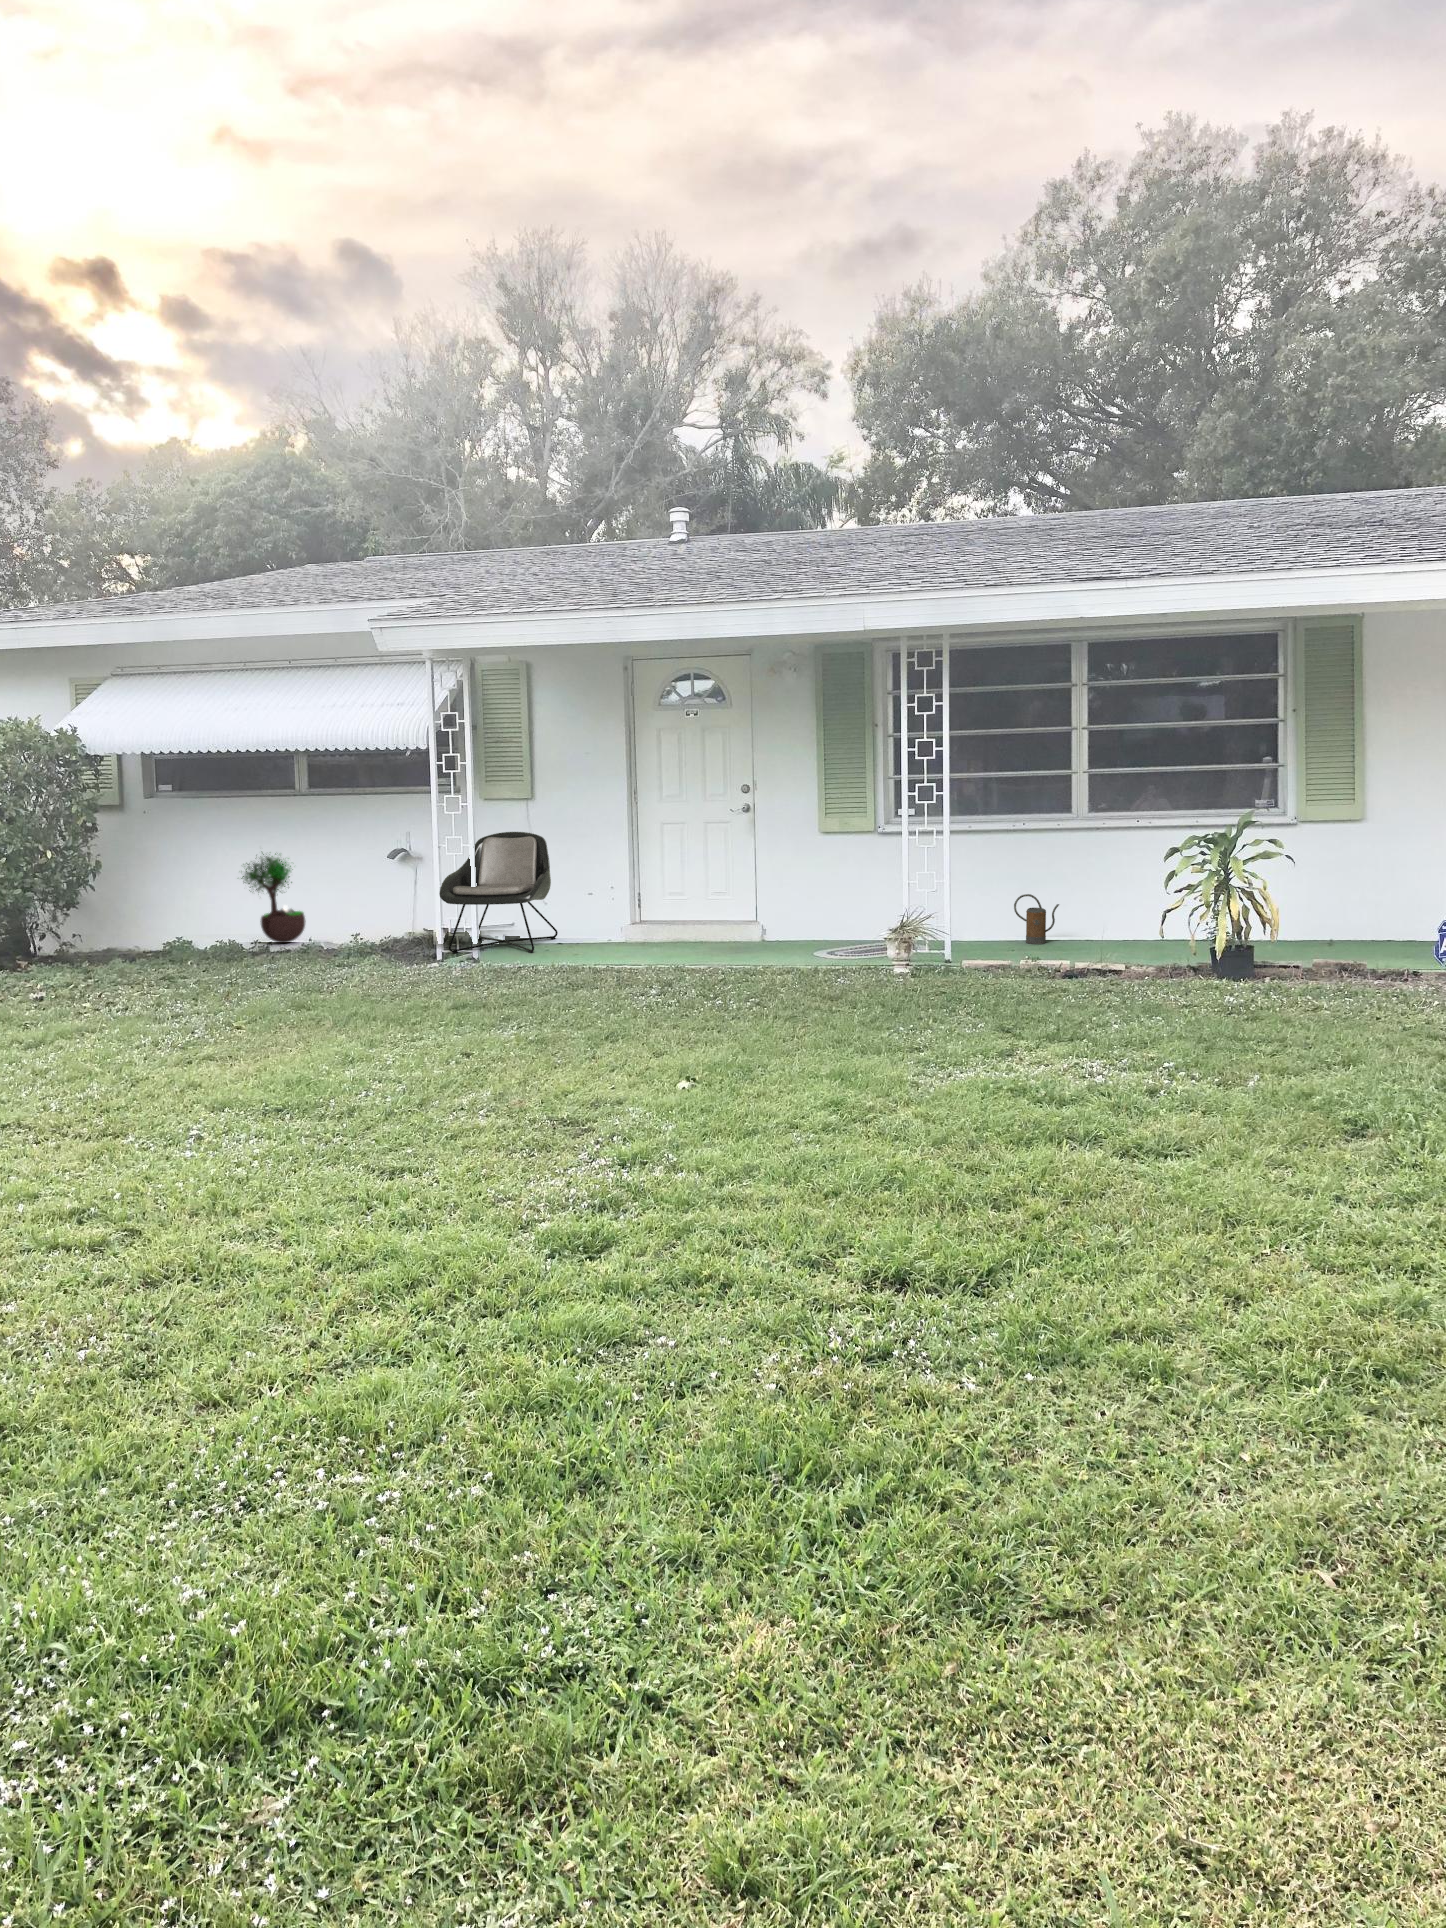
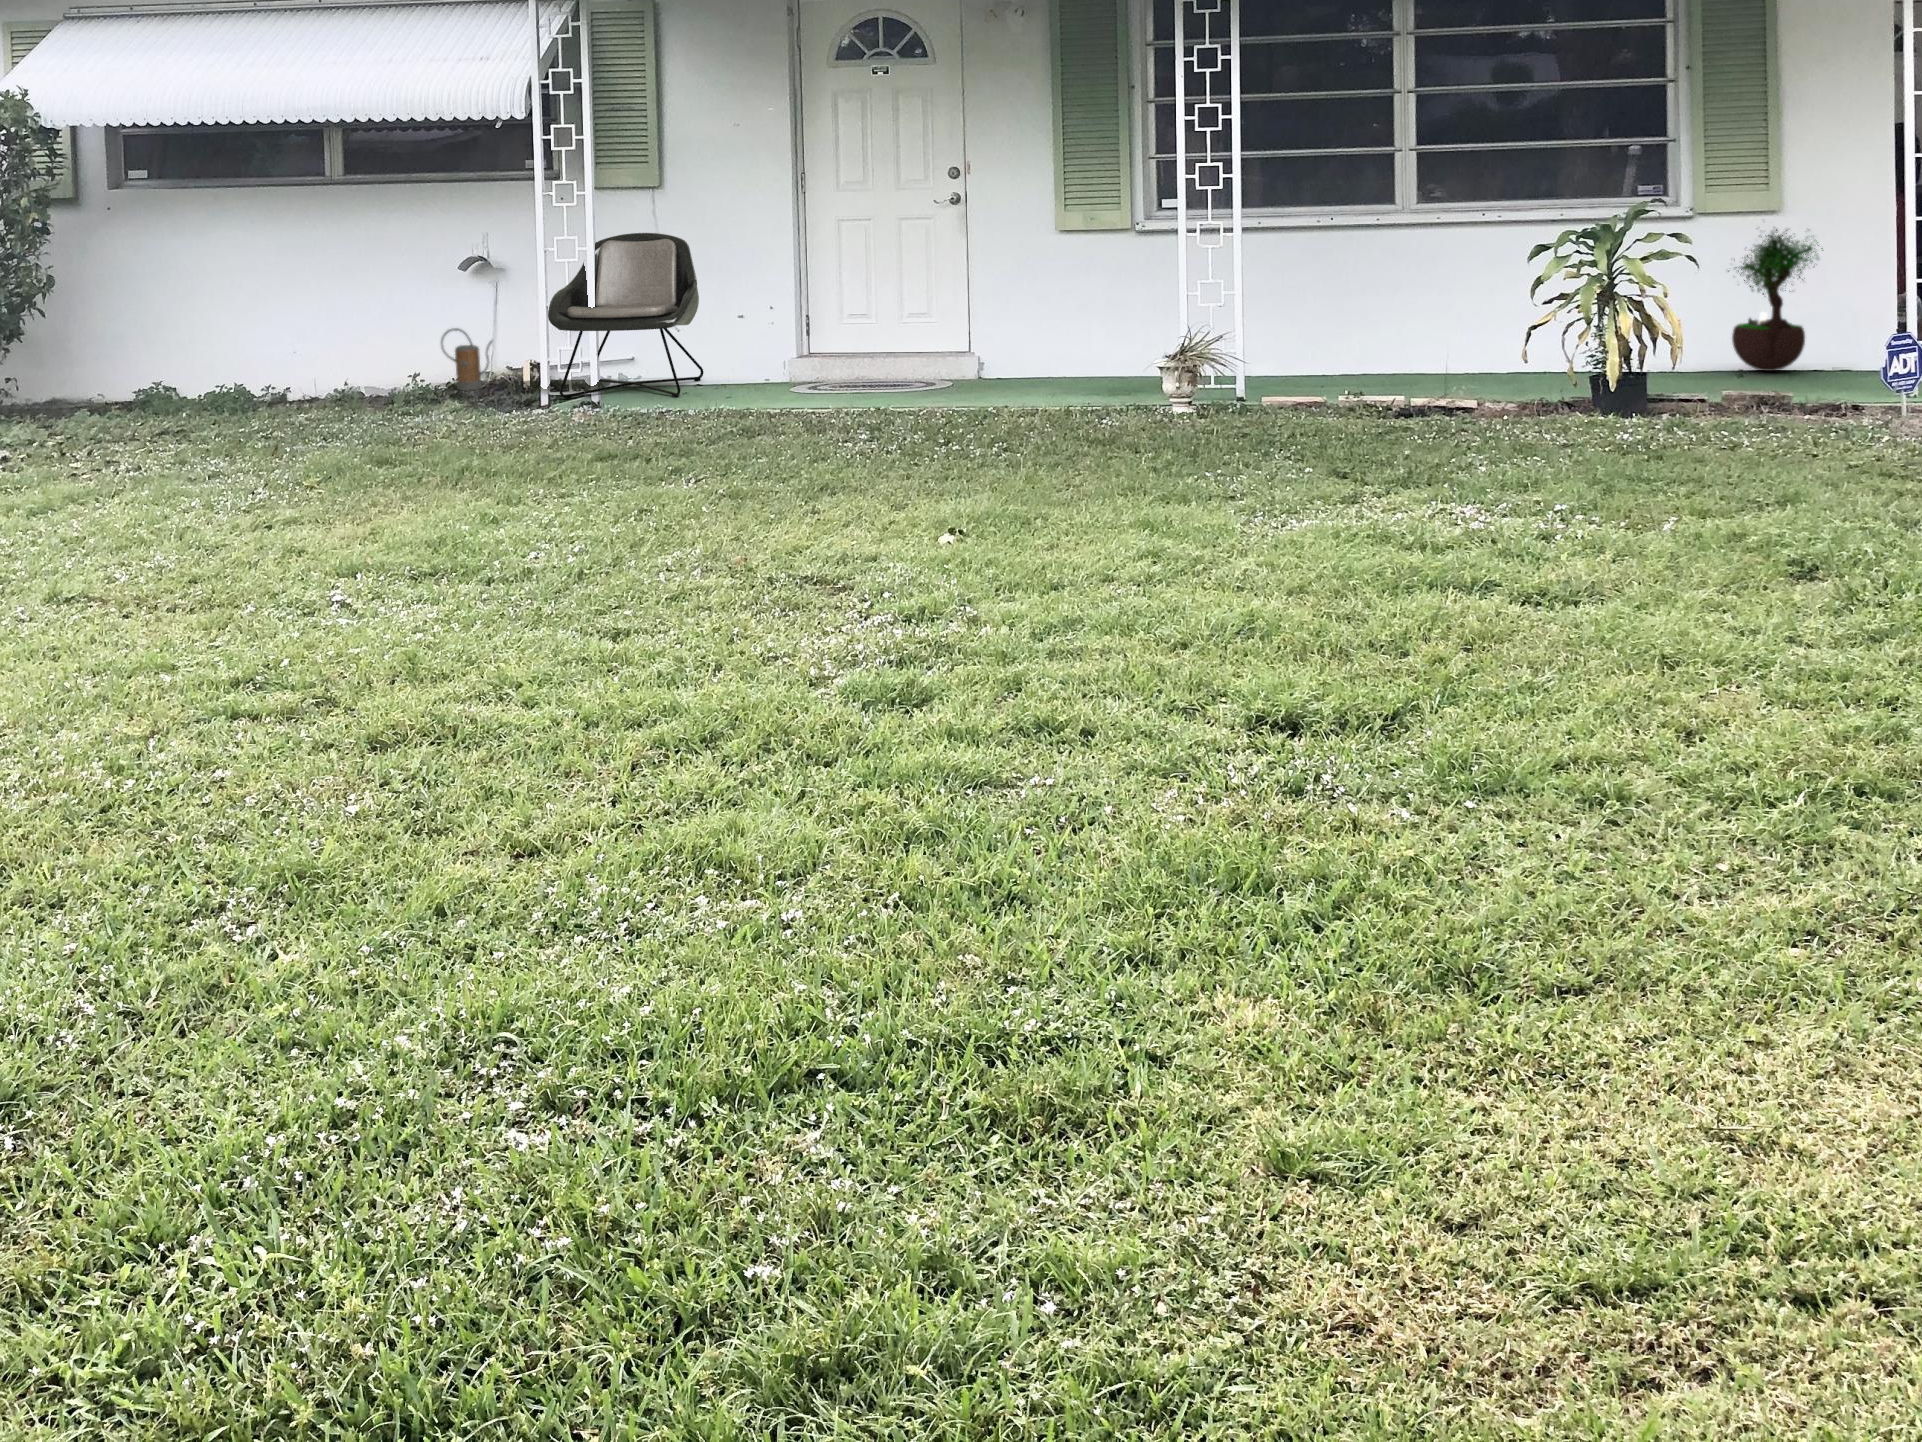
potted tree: present [241,853,306,943] -> present [1728,227,1823,371]
watering can: present [1014,894,1059,944] -> present [441,328,492,391]

